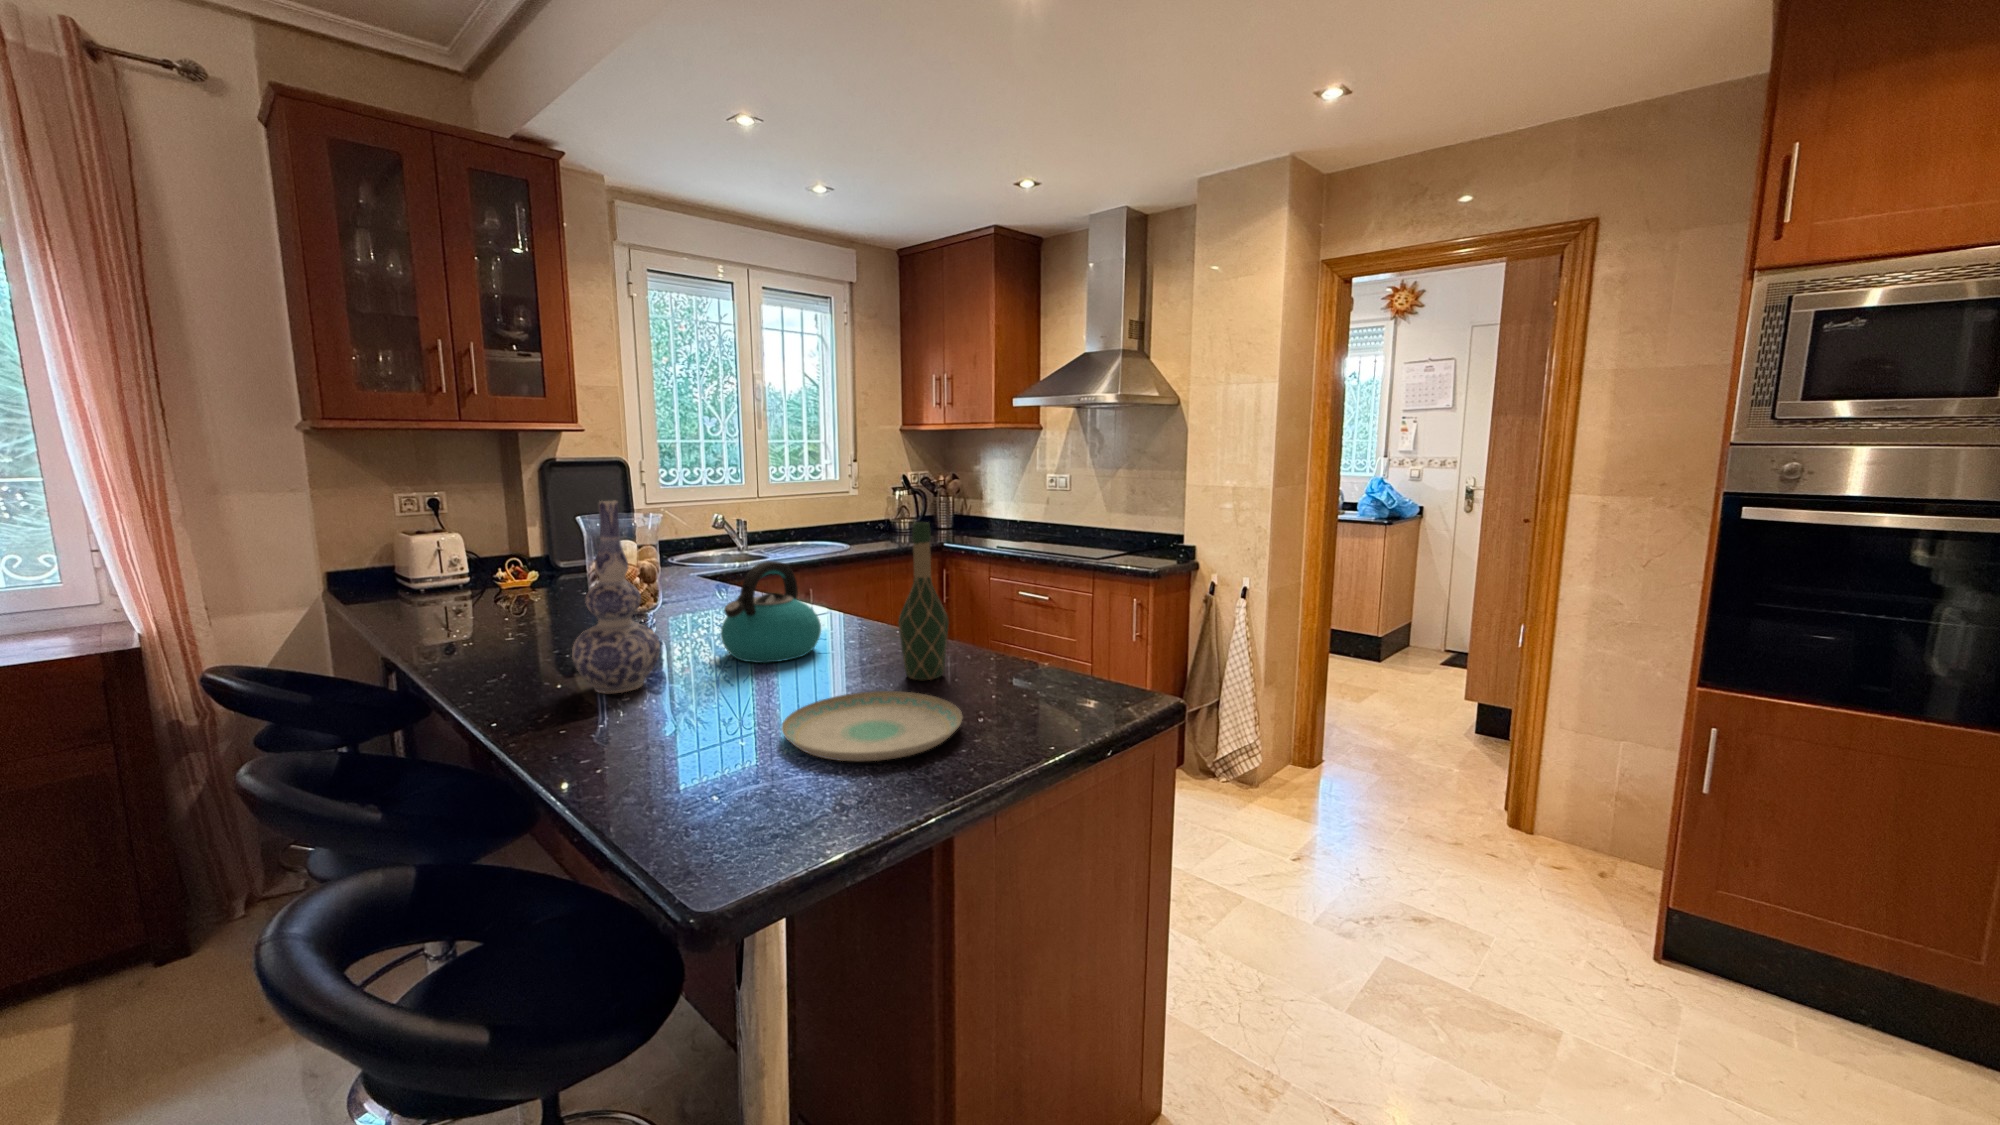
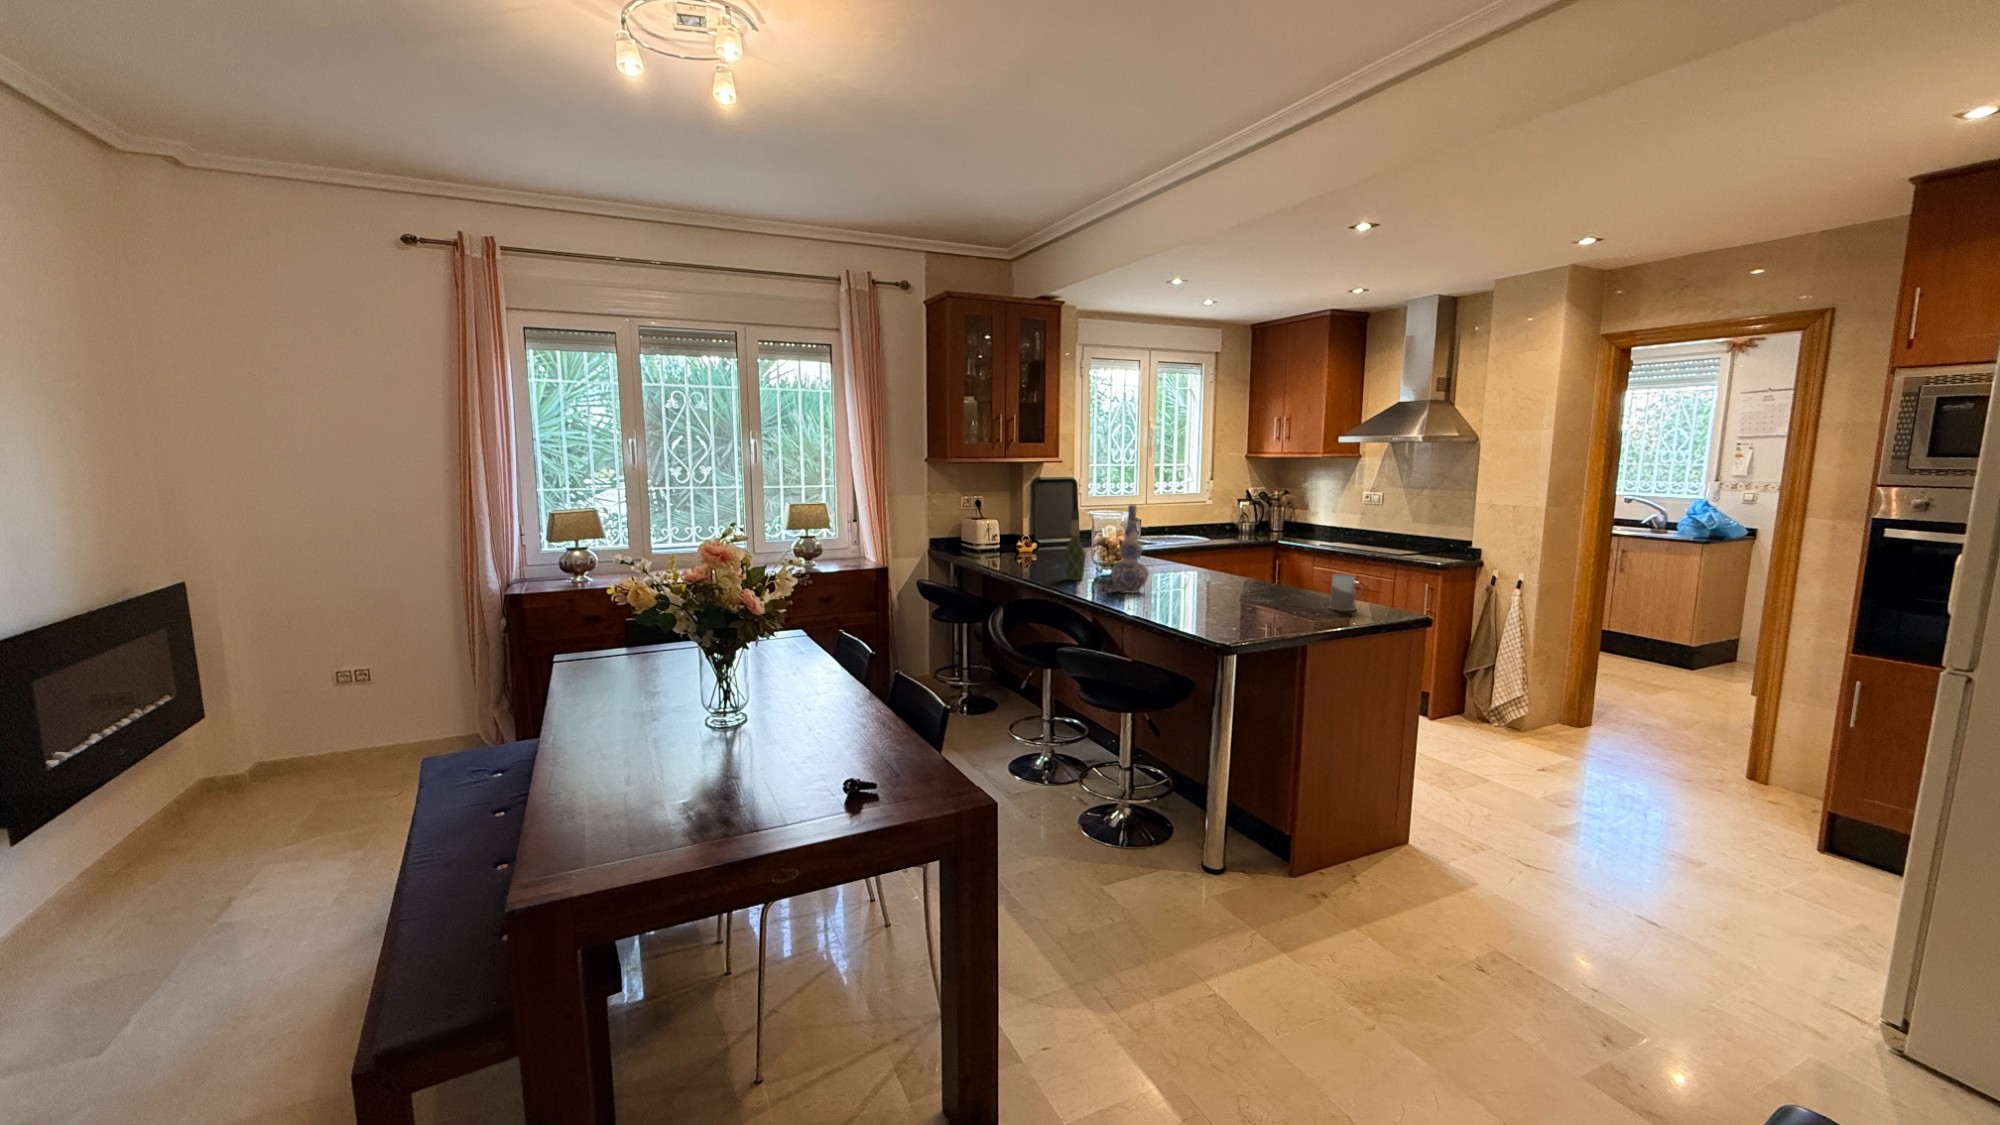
wine bottle: present [898,522,949,680] -> present [1064,511,1086,580]
kettle: present [721,561,821,663] -> none [1169,538,1221,588]
mug: none [1013,629,1076,706] -> present [1329,574,1356,611]
plate: present [781,691,962,761] -> none [1218,598,1302,619]

